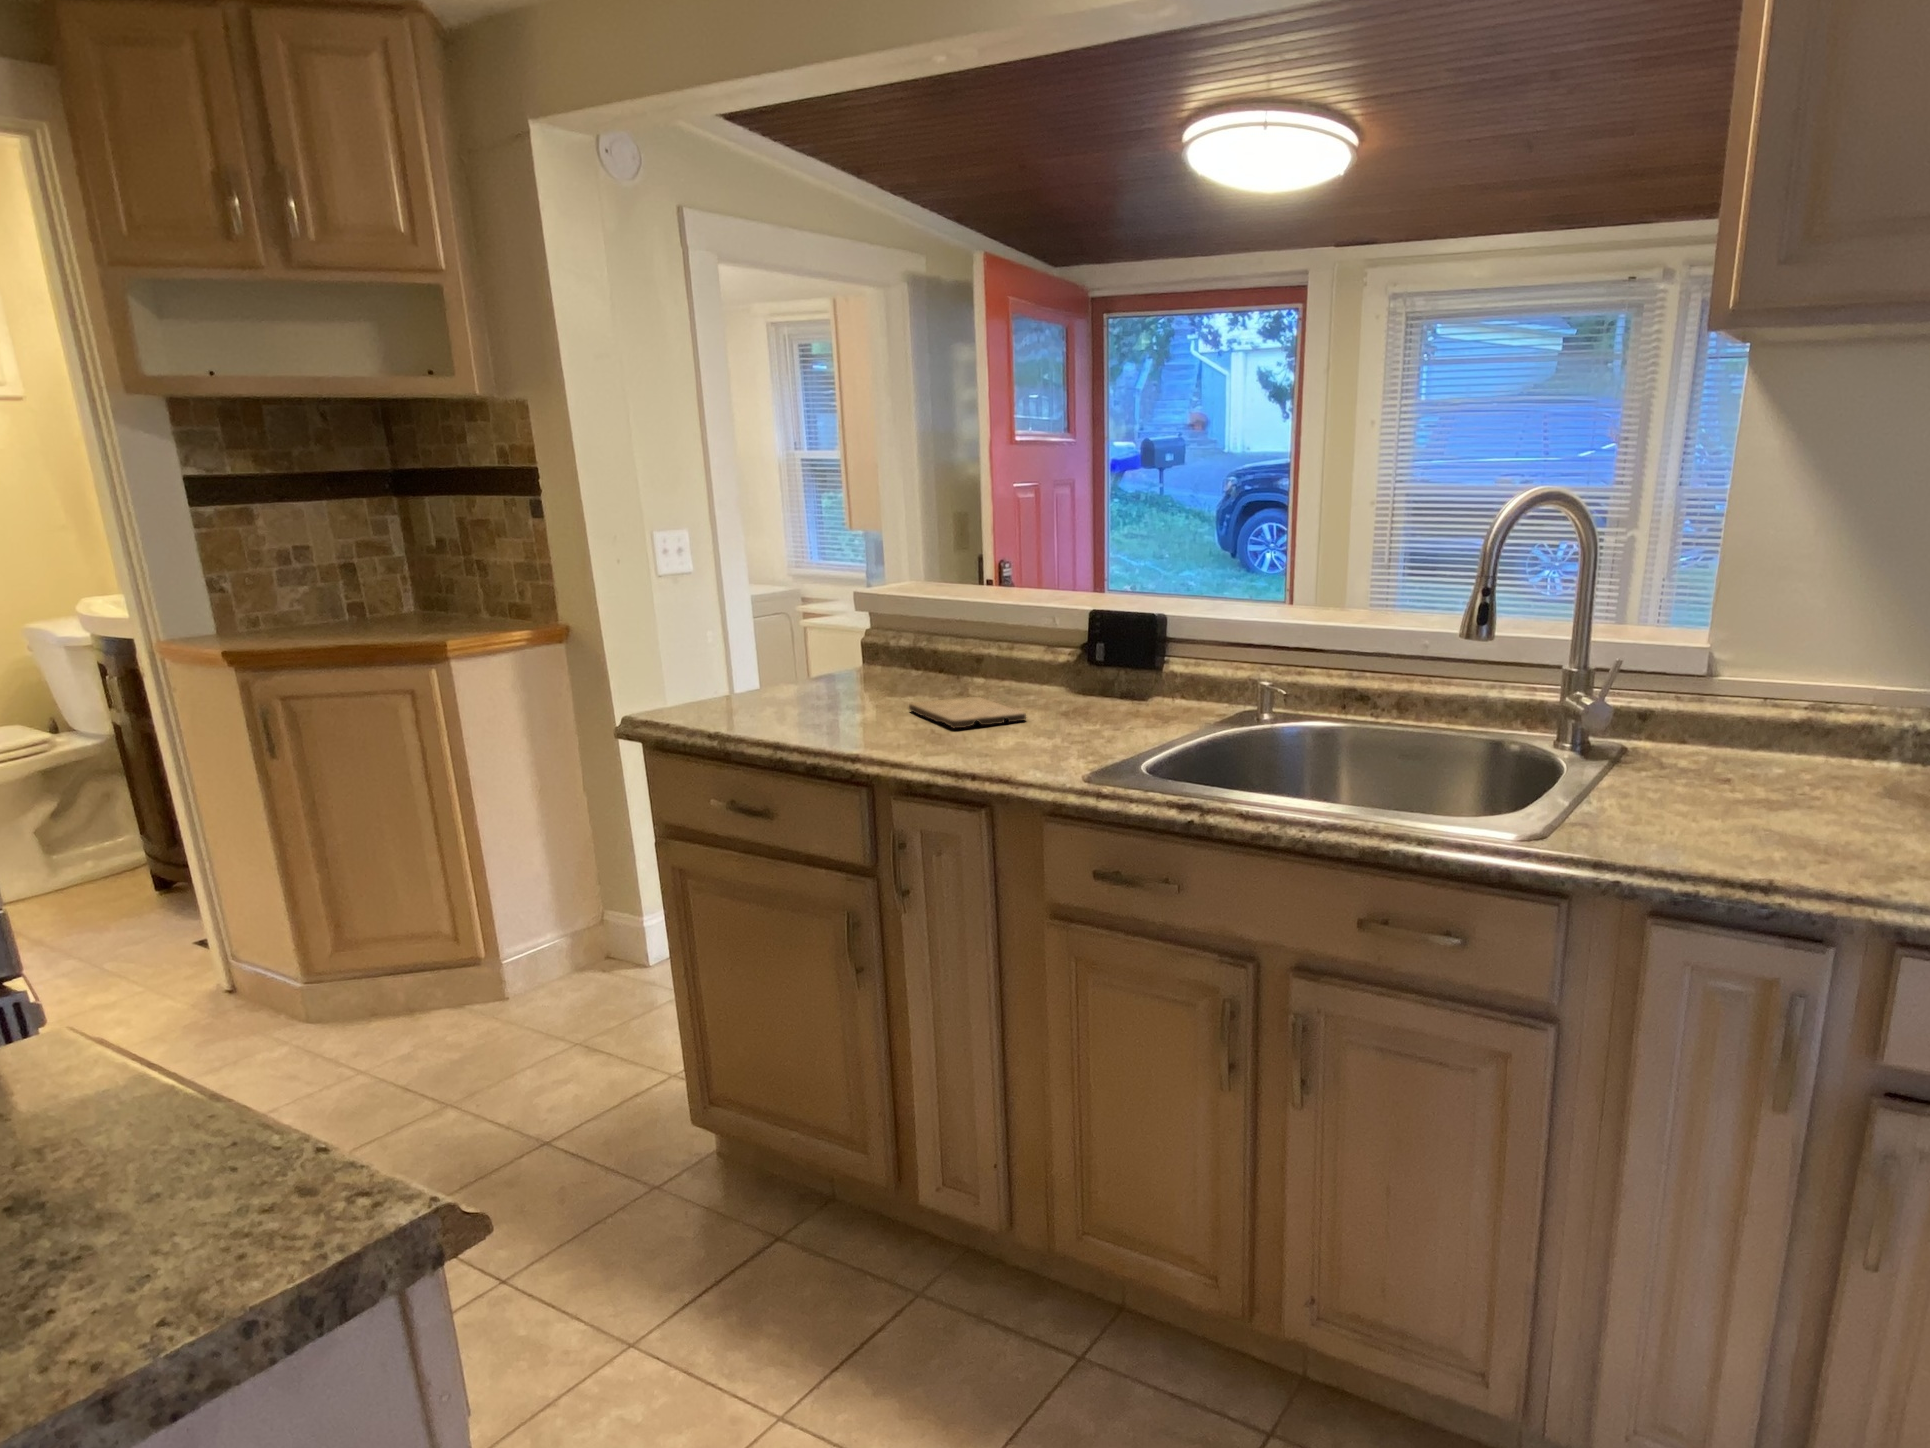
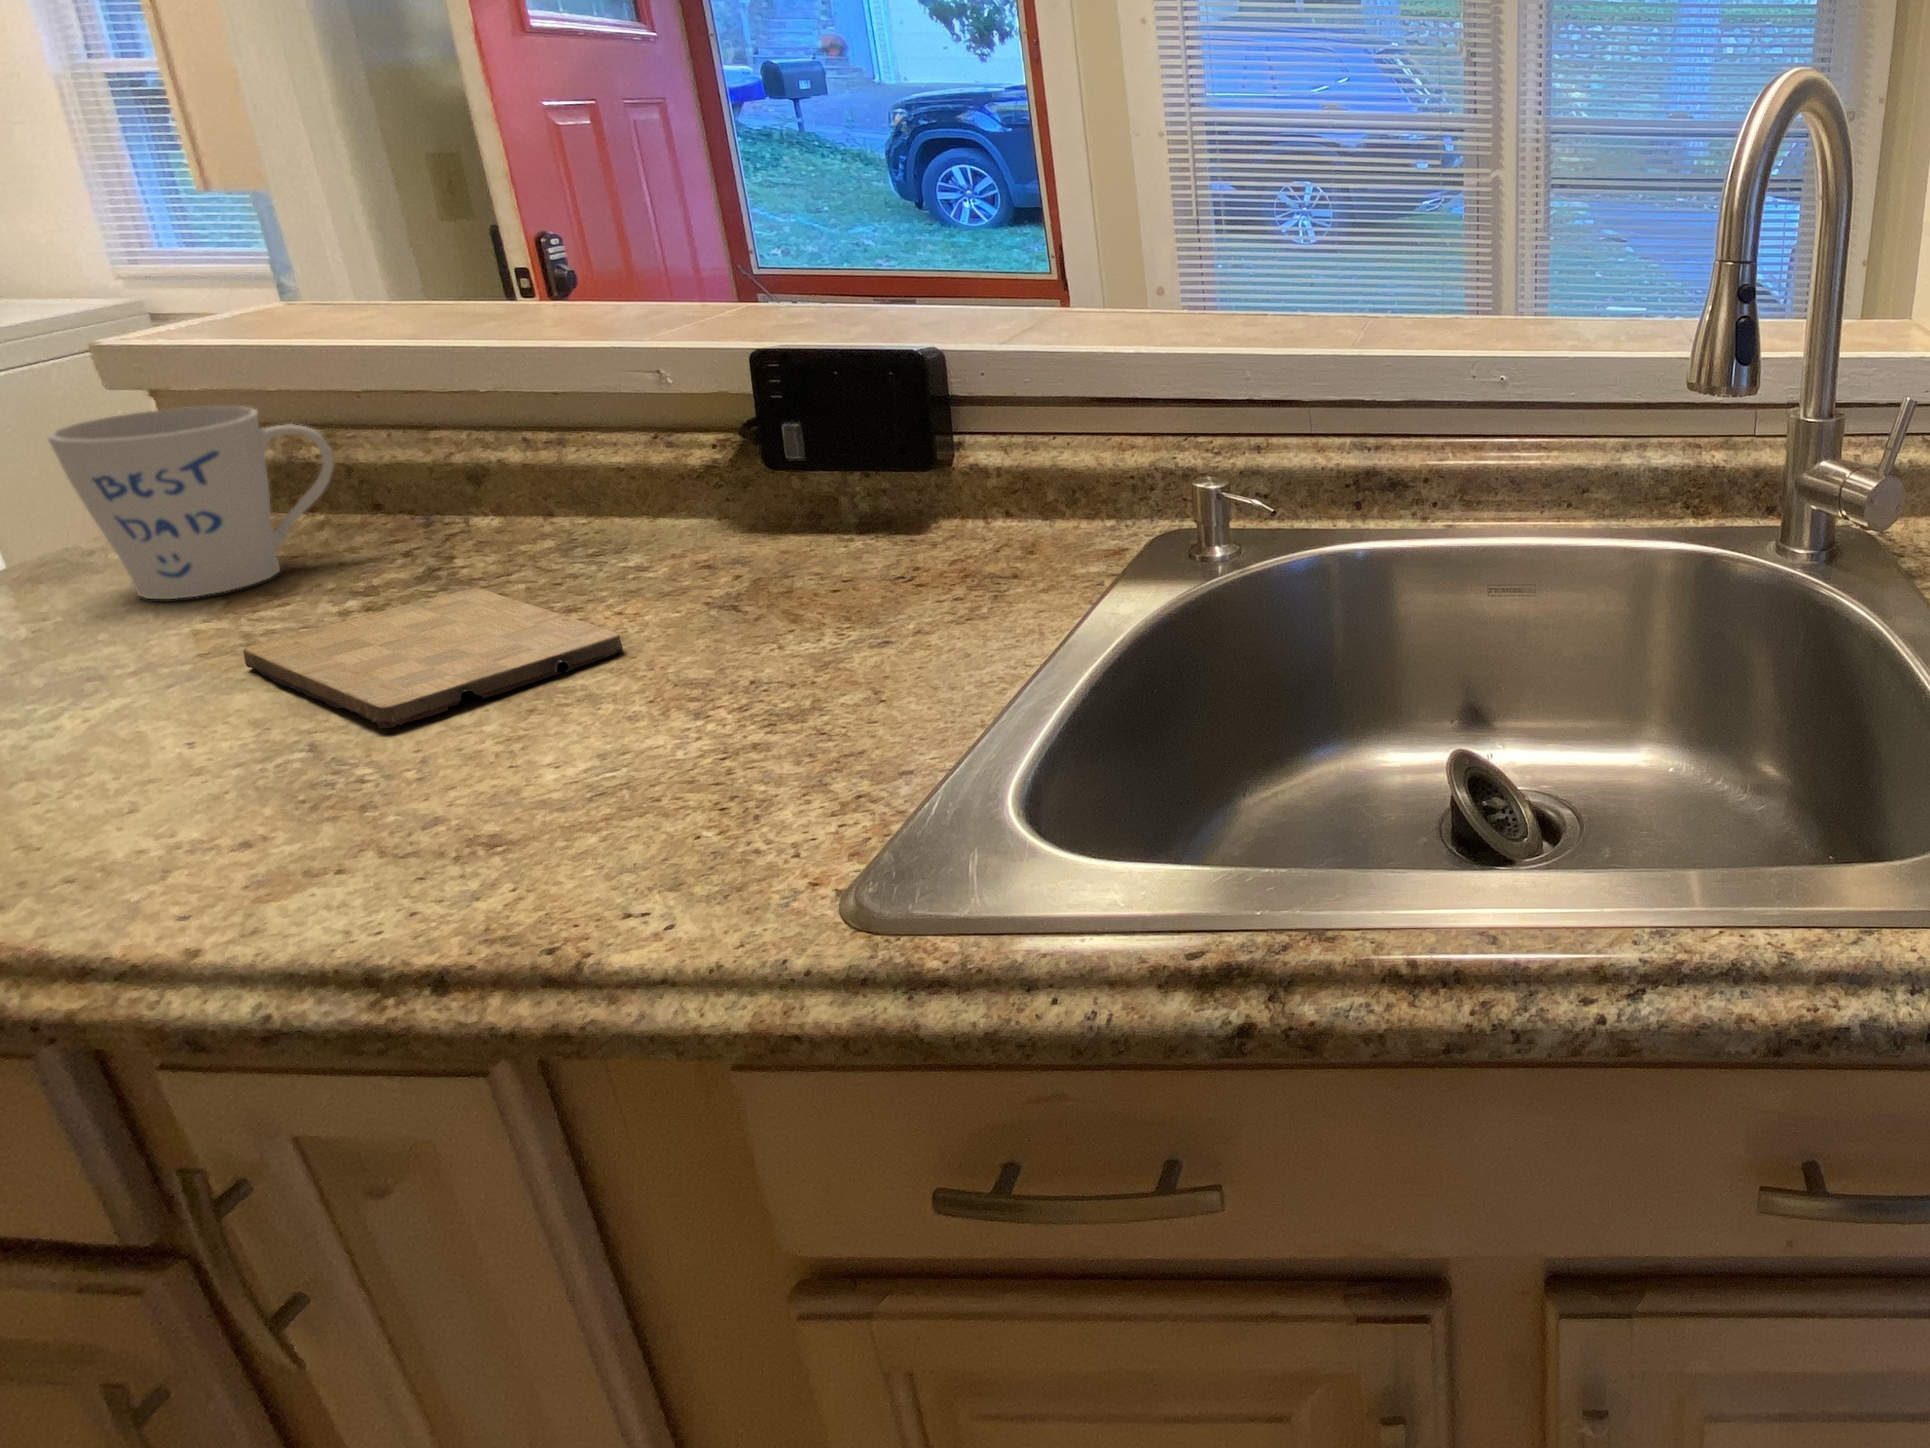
mug: none [858,619,936,692] -> present [48,406,334,599]

